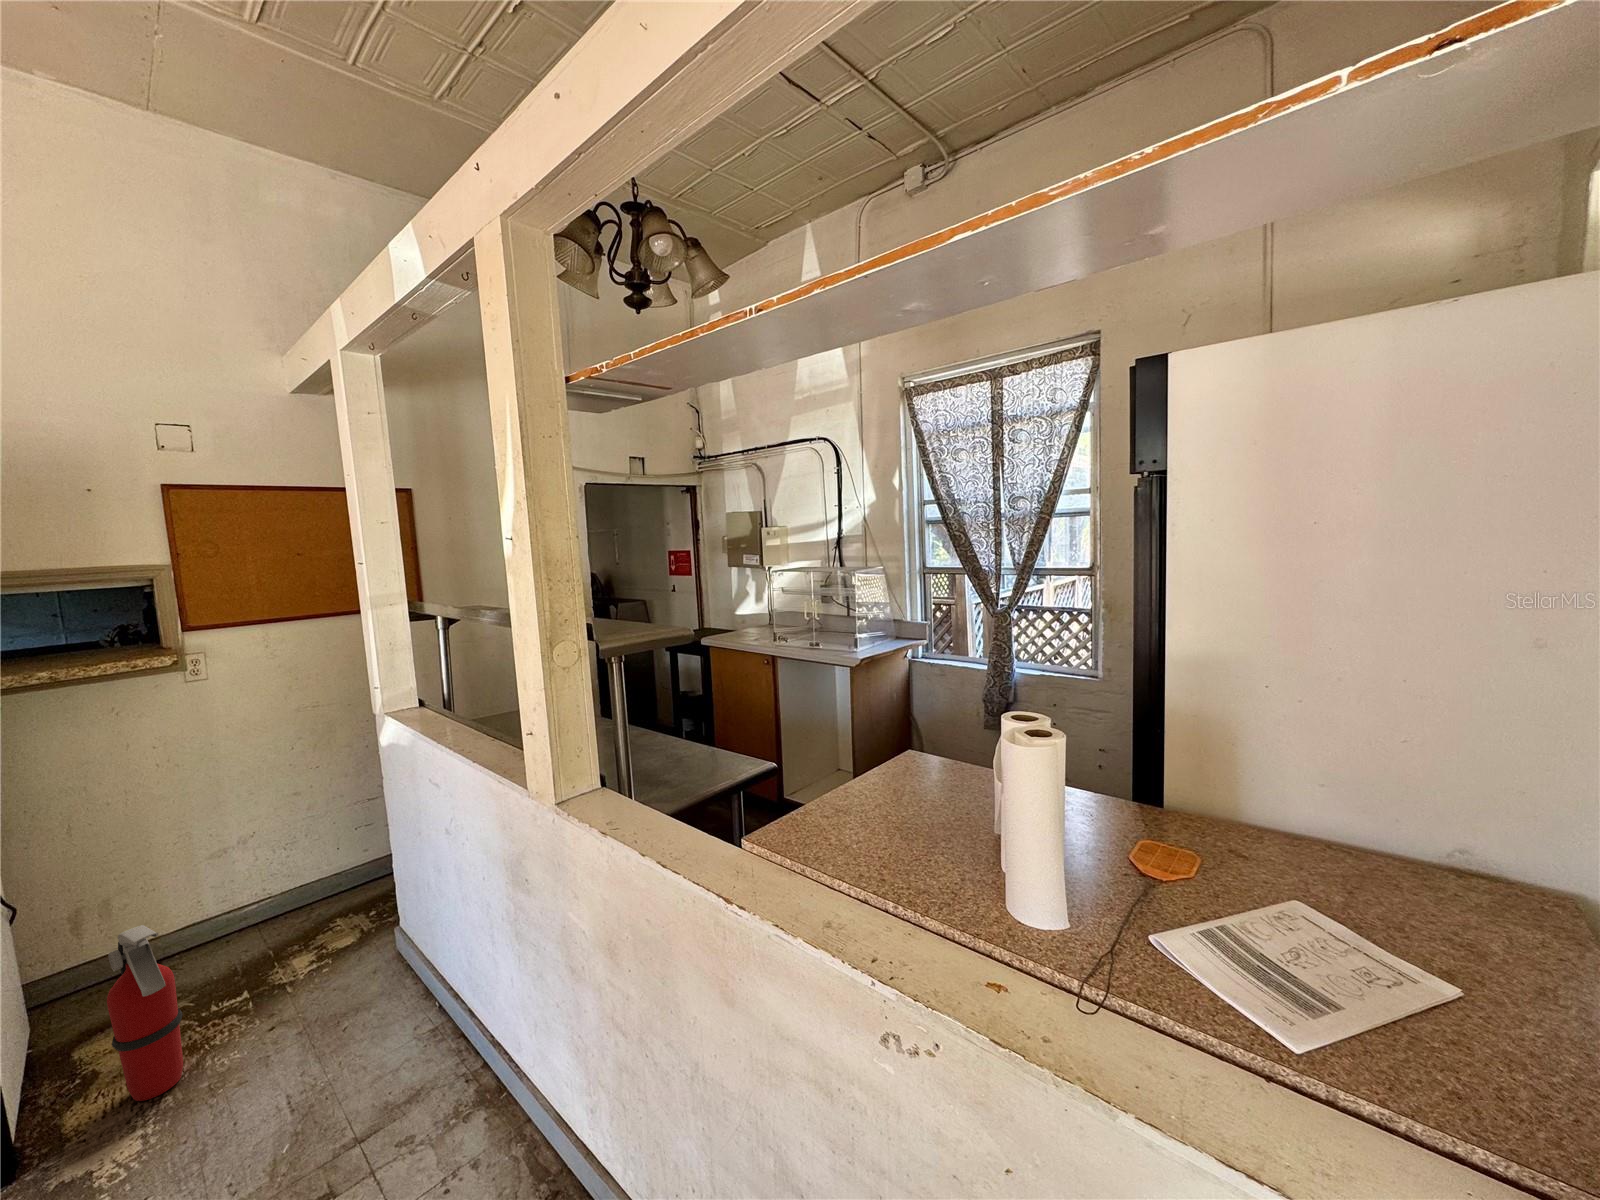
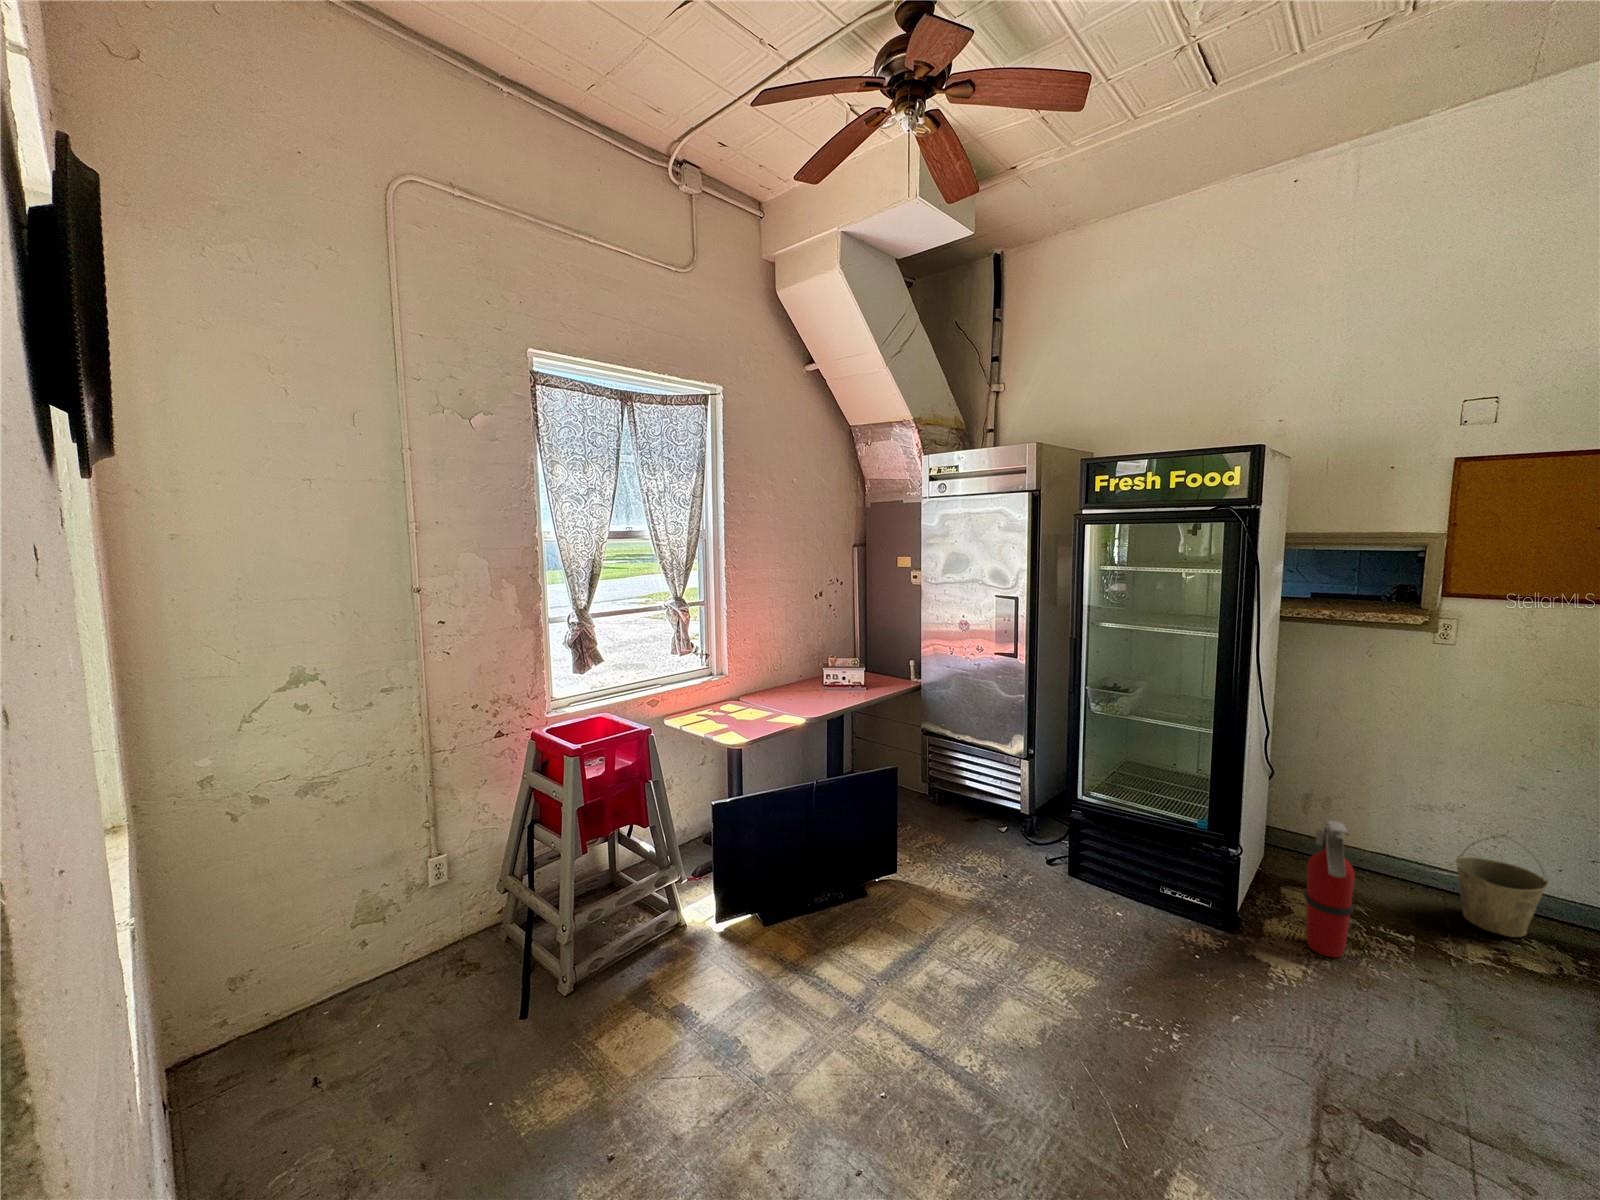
bucket: none [262,842,337,938] -> present [1456,838,1548,937]

